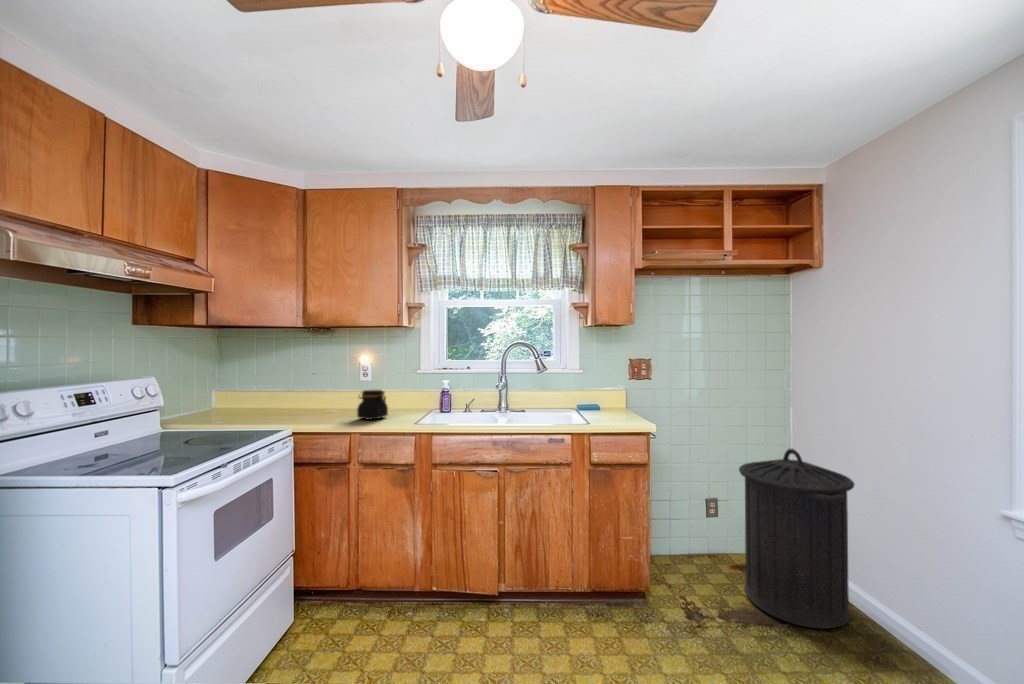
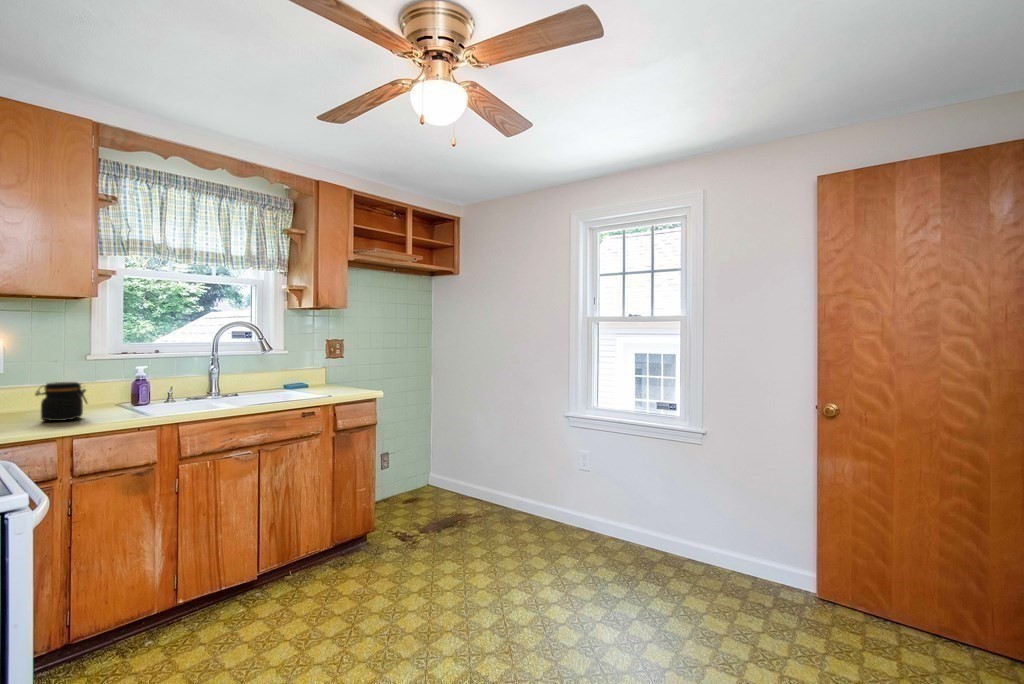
trash can: present [739,449,854,629] -> none [419,404,489,521]

